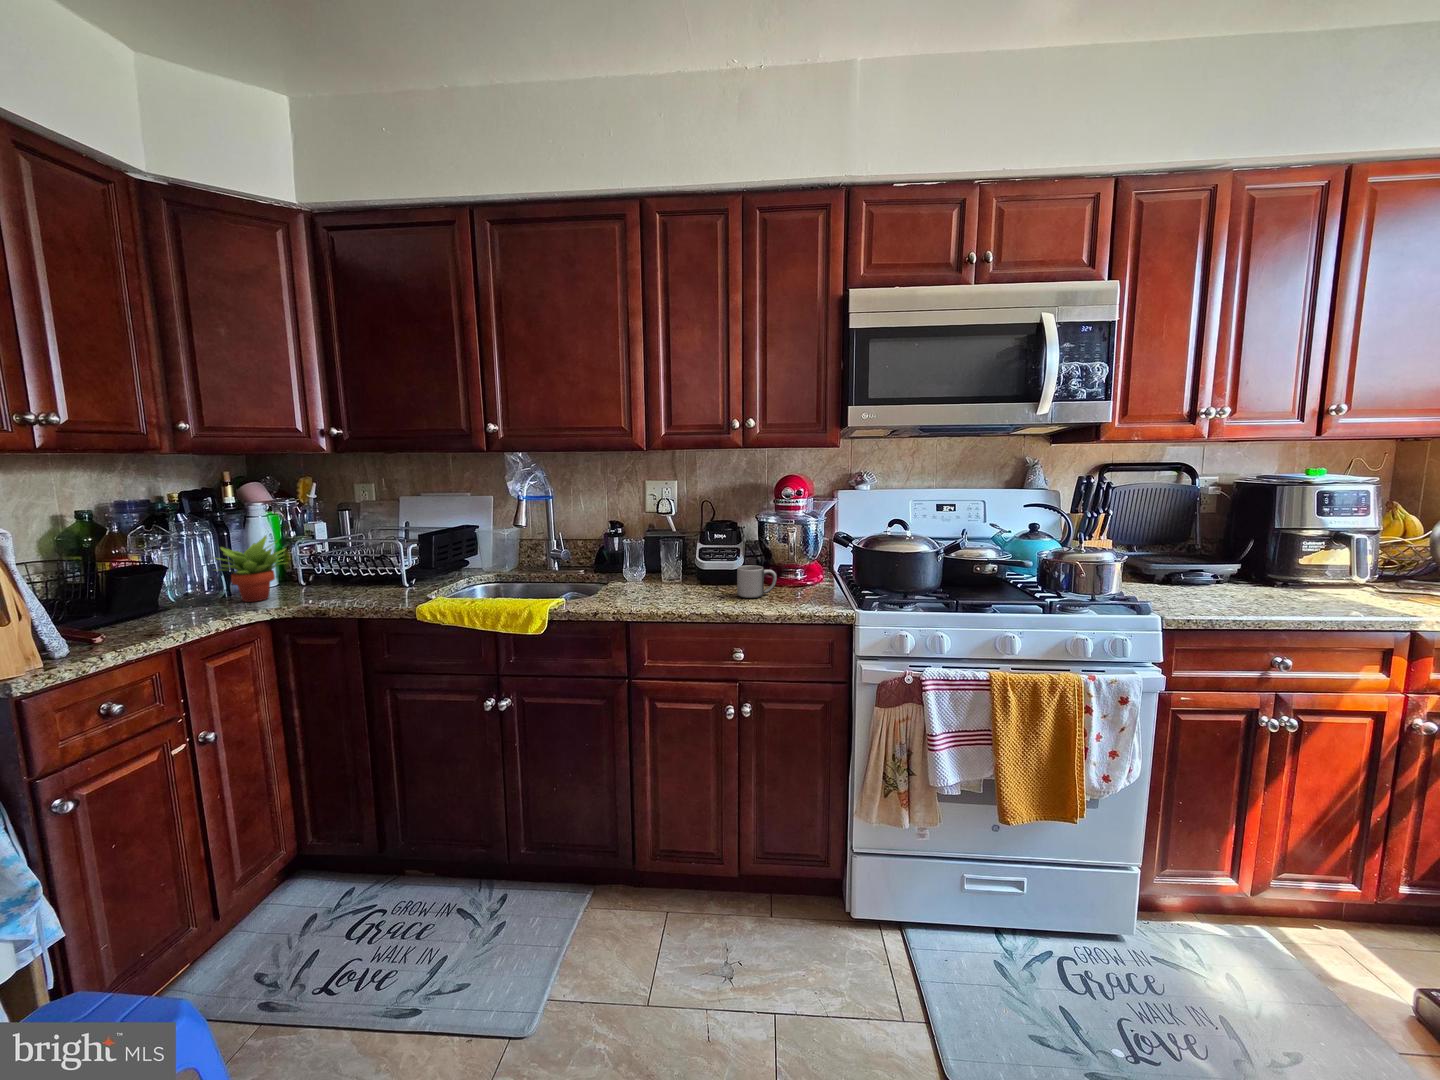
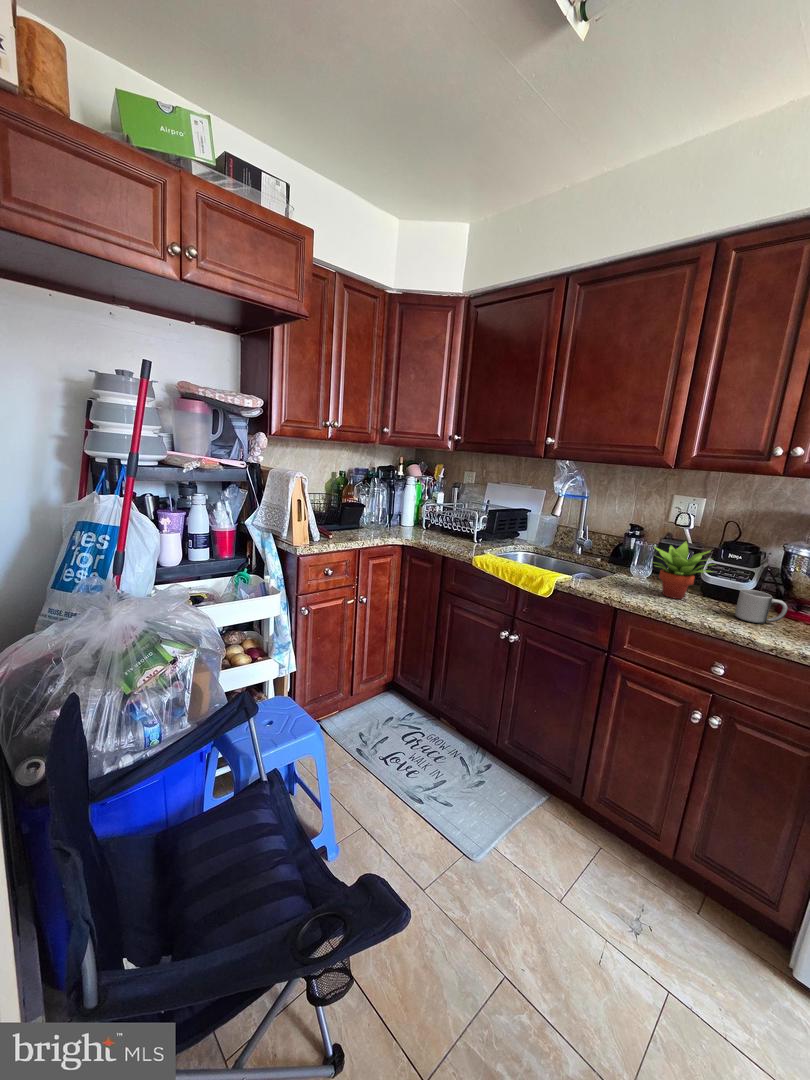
succulent plant: present [216,536,285,602] -> present [653,541,713,599]

